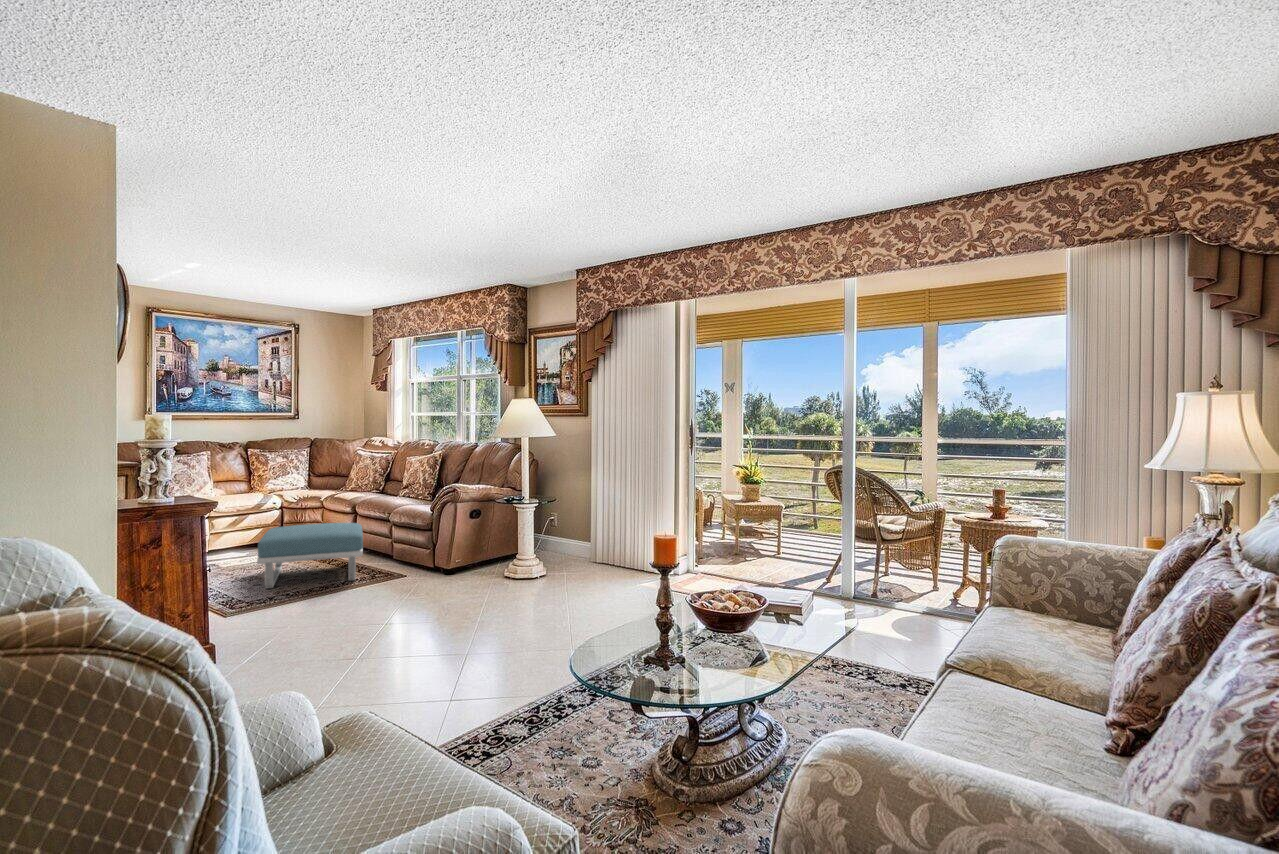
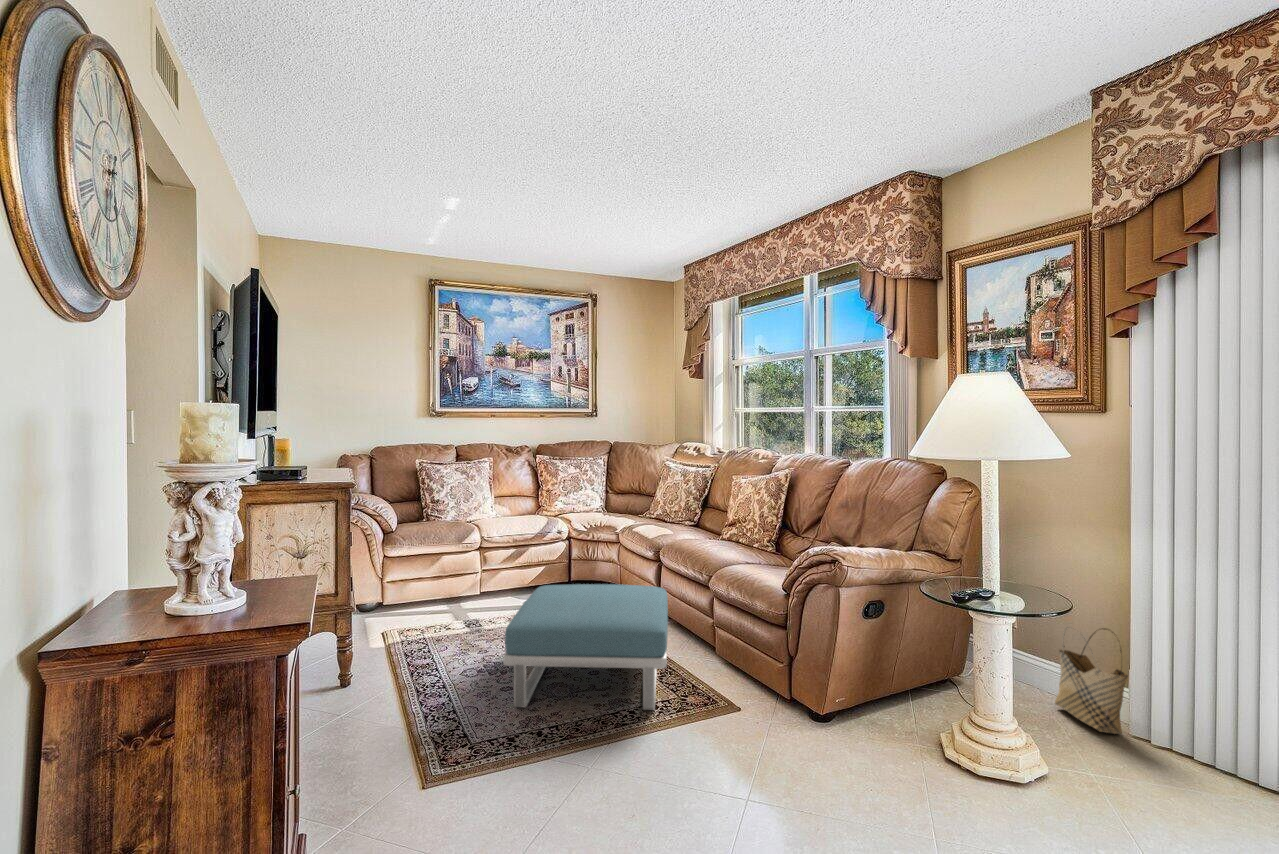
woven basket: none [566,517,589,562] -> present [1055,627,1128,734]

